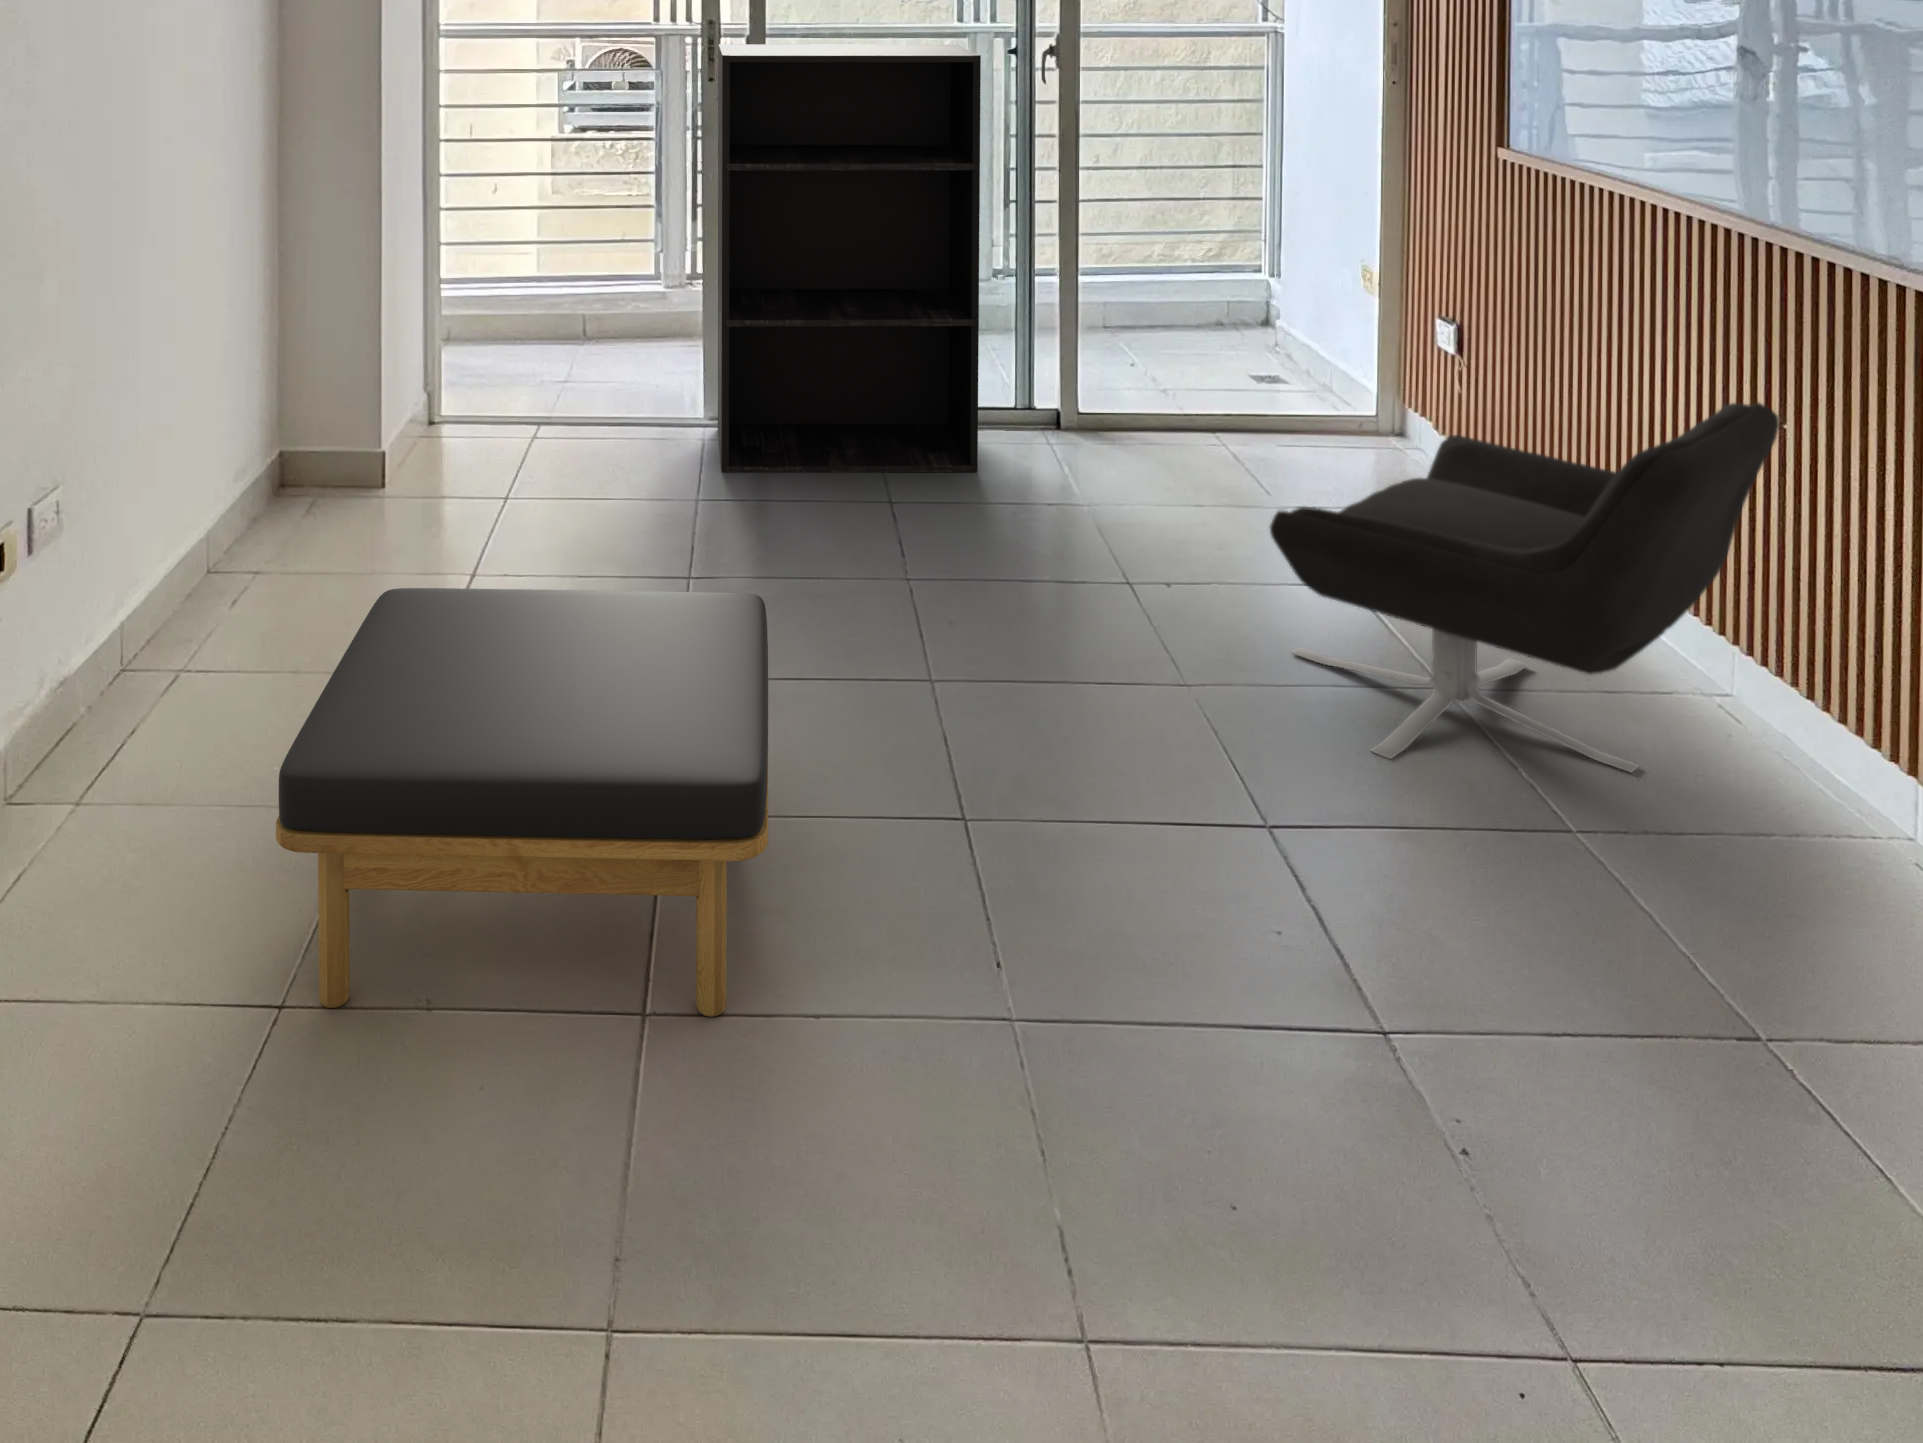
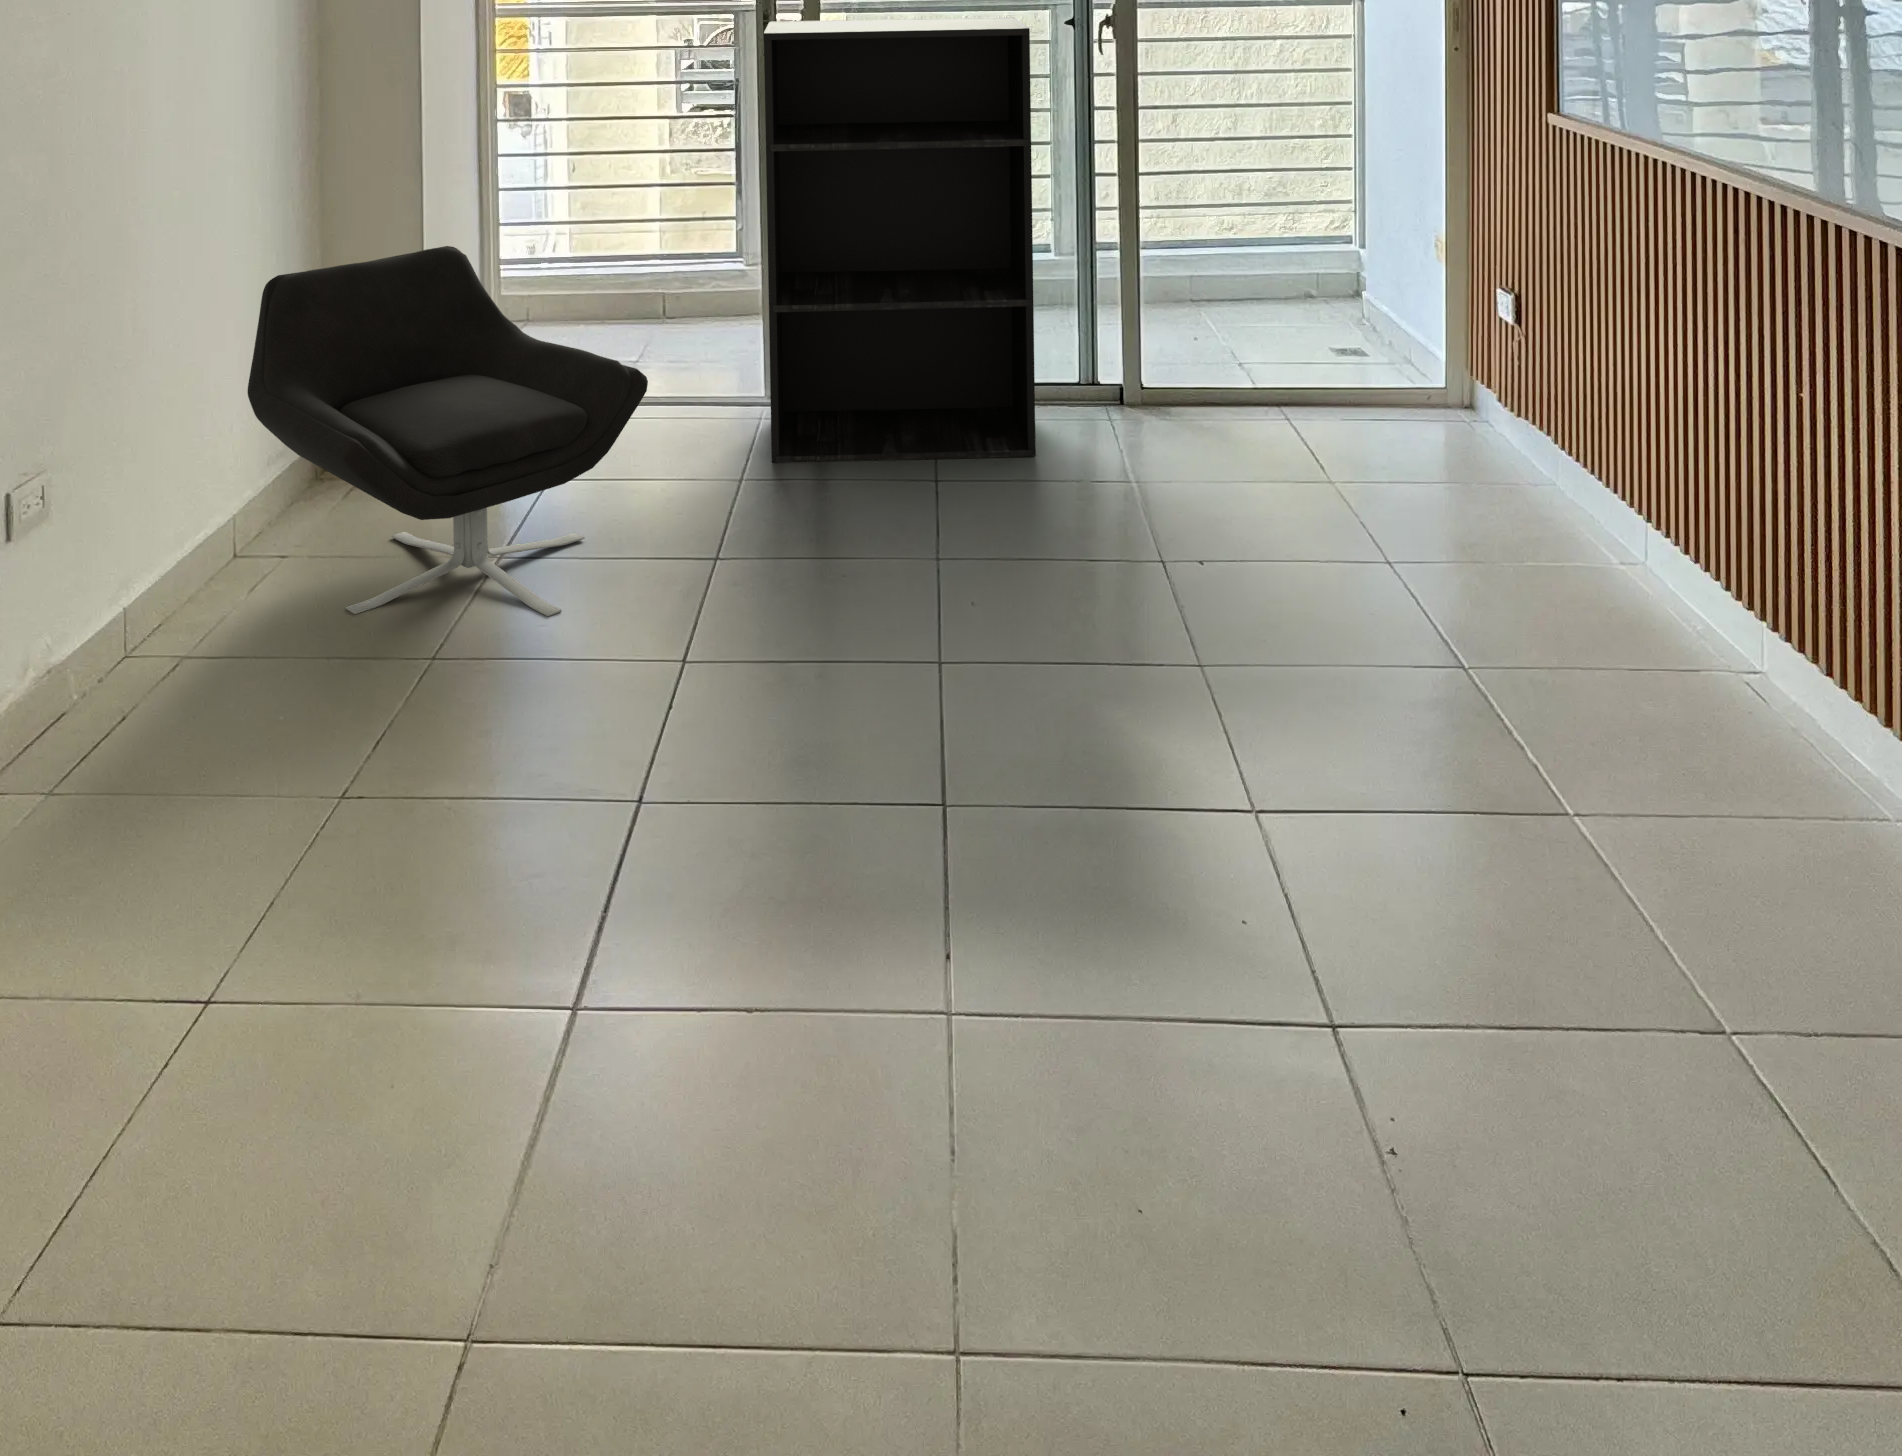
lounge chair: present [1270,402,1779,773] -> present [248,246,648,616]
ottoman: present [276,588,768,1017] -> none [192,593,751,1042]

